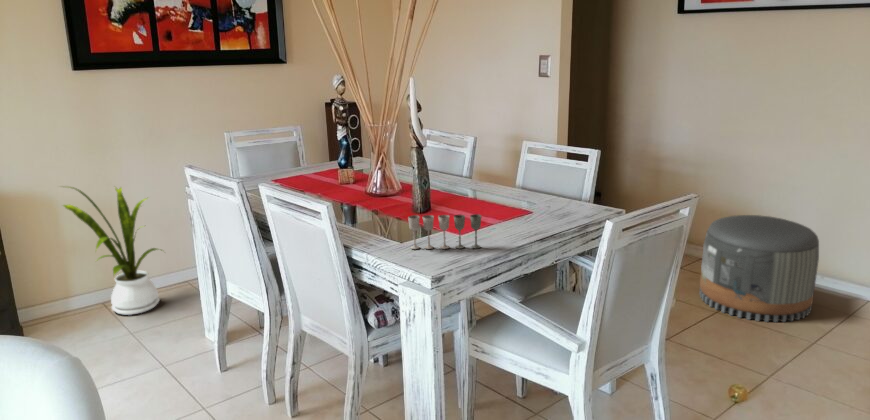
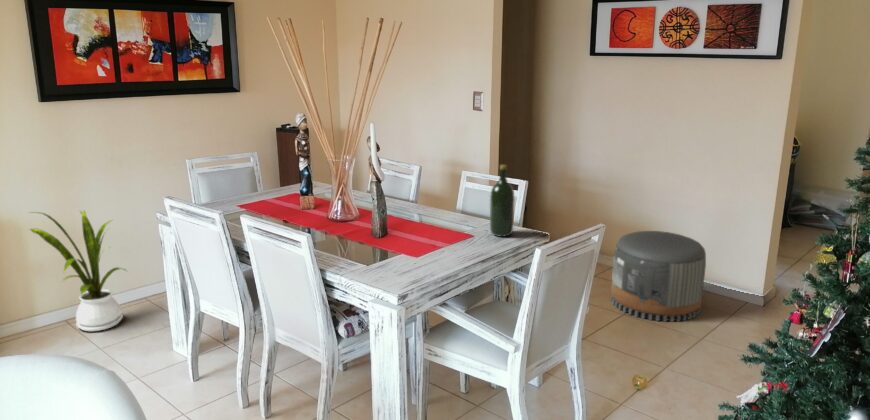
wine bottle: none [553,127,583,213] -> present [490,165,515,237]
wine glass: present [408,214,482,249] -> none [374,241,435,271]

